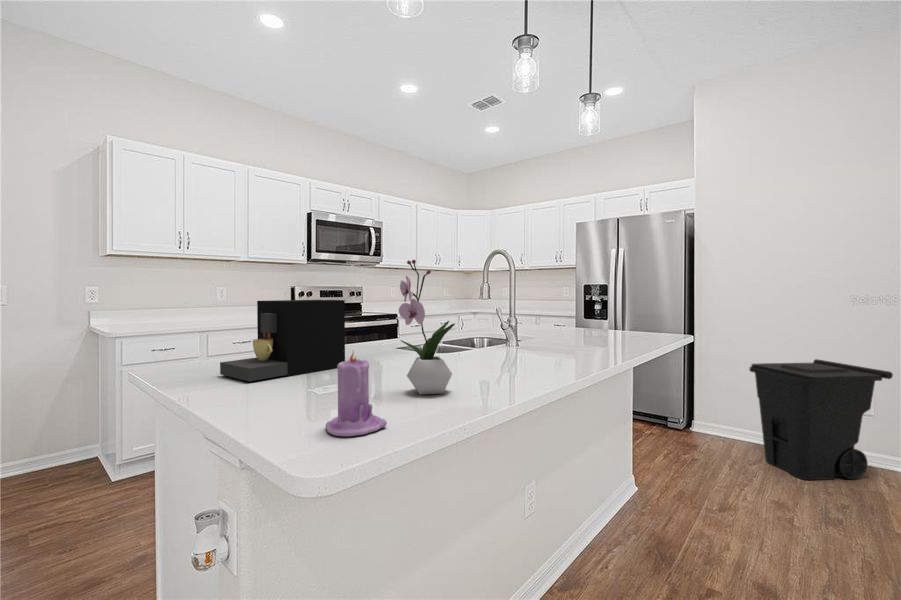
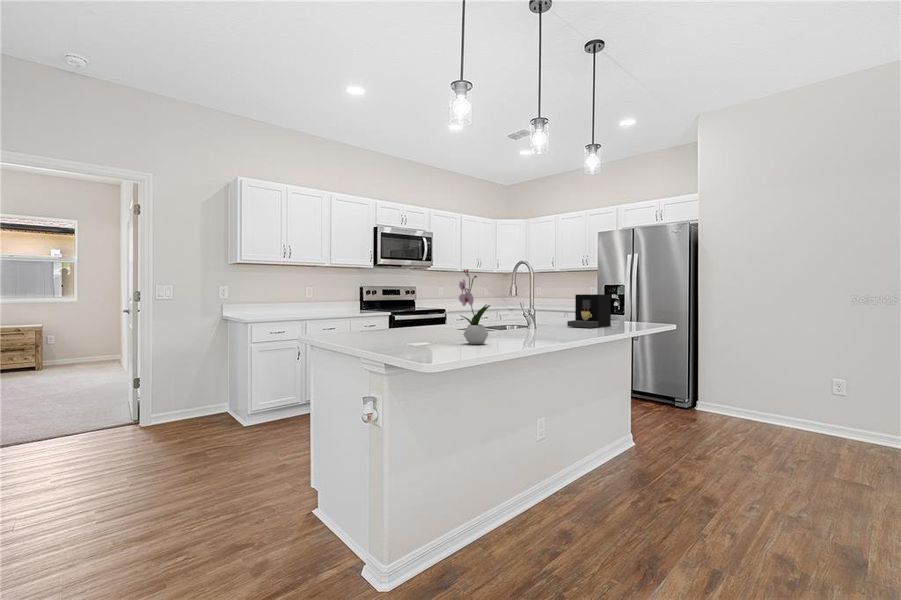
coffee maker: present [220,300,345,382] -> present [567,294,611,328]
candle: present [326,351,387,436] -> none [427,314,456,353]
trash can: present [750,359,893,480] -> none [738,348,853,444]

